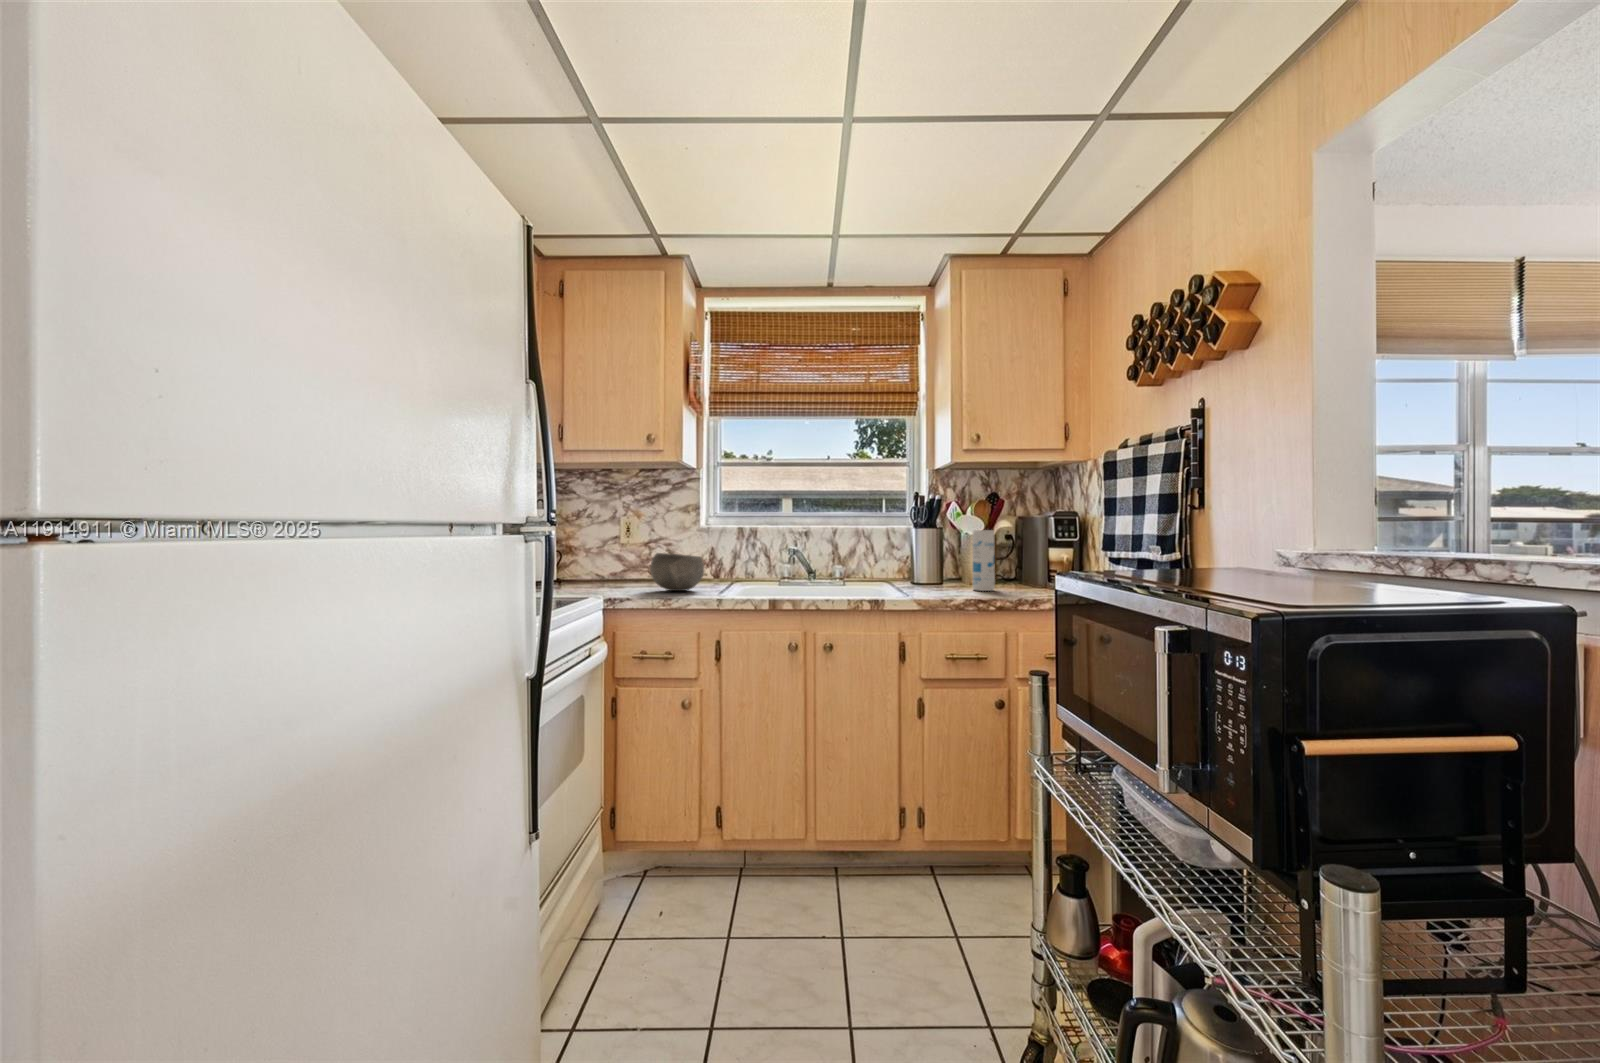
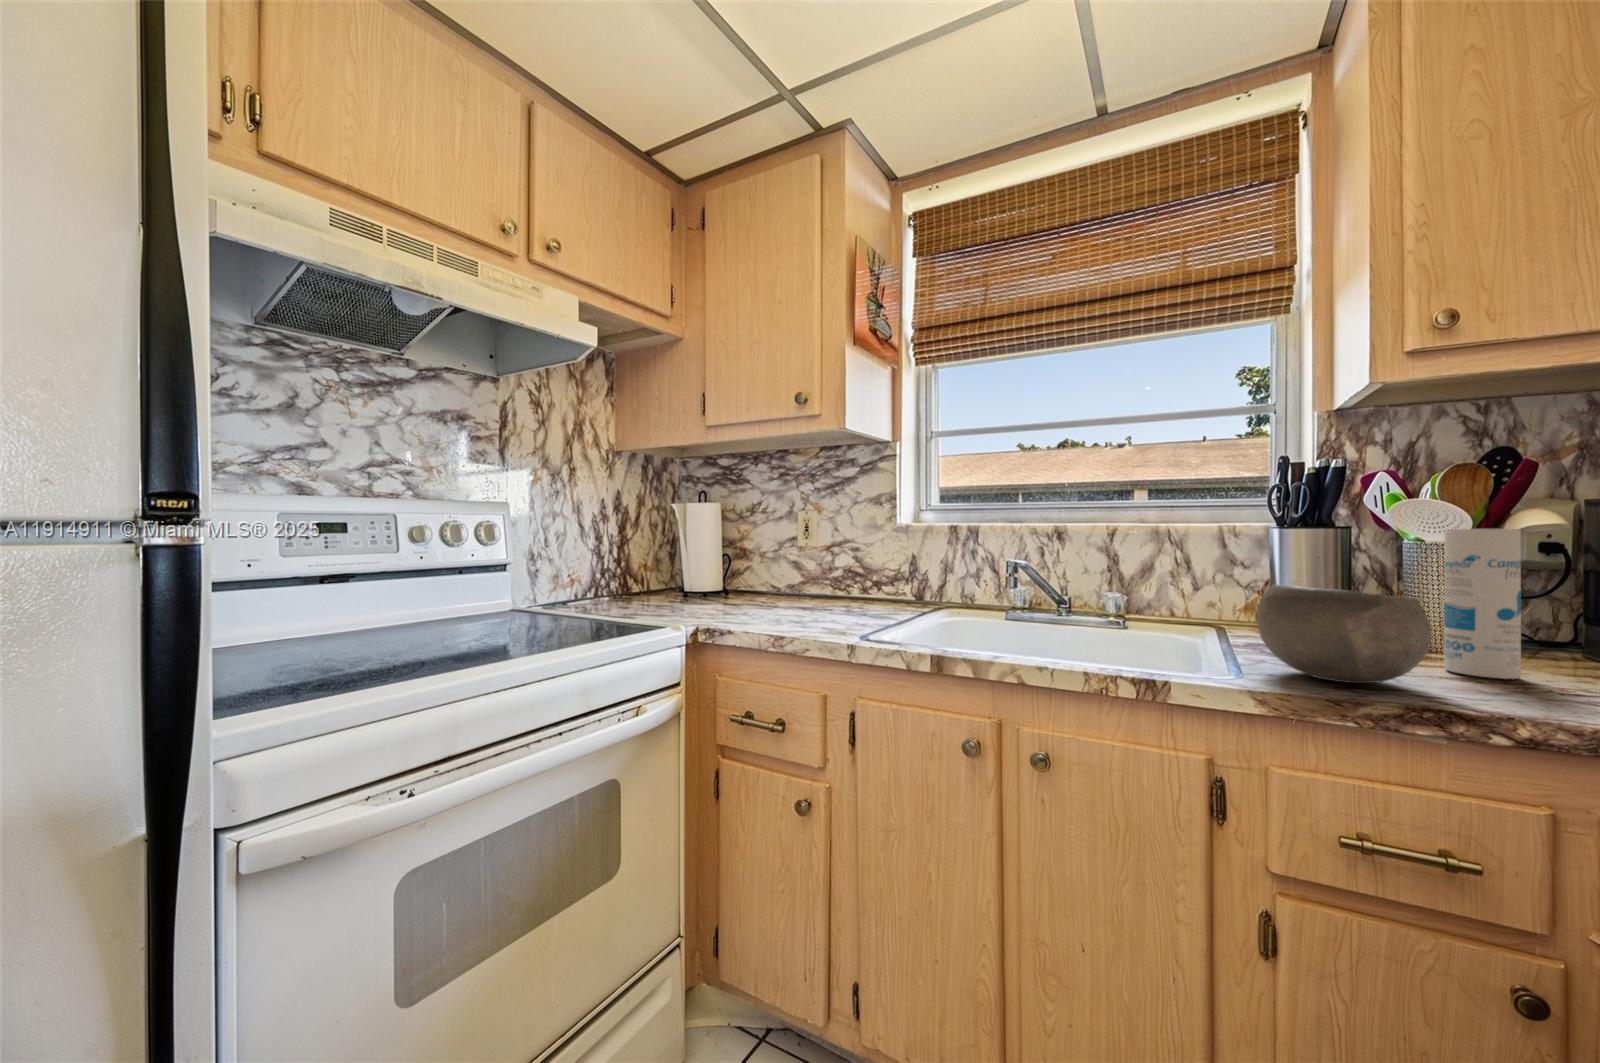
bowl: present [650,553,704,591] -> present [1257,585,1431,683]

